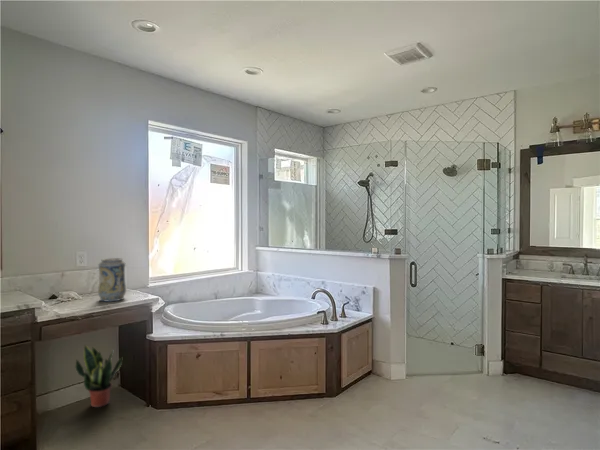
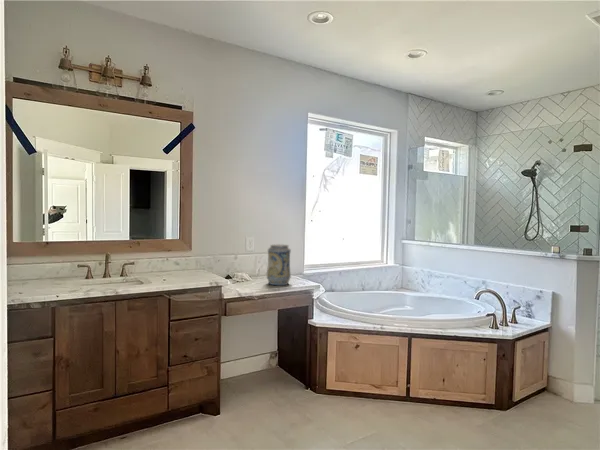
potted plant: present [76,346,122,407] -> none [244,324,283,383]

